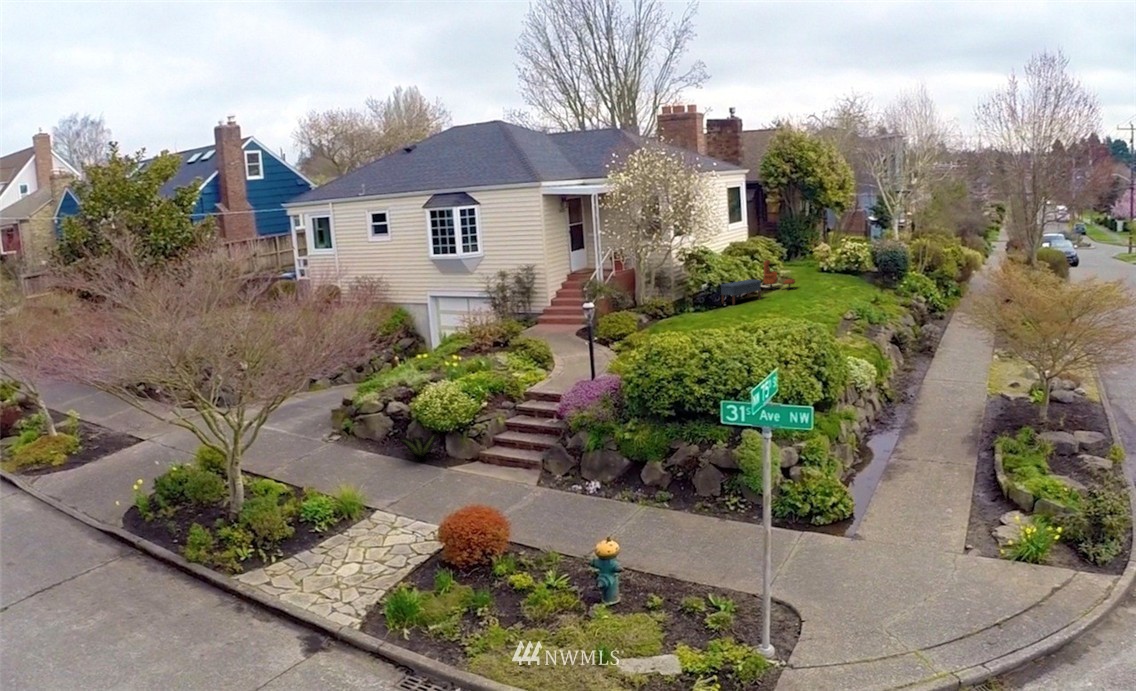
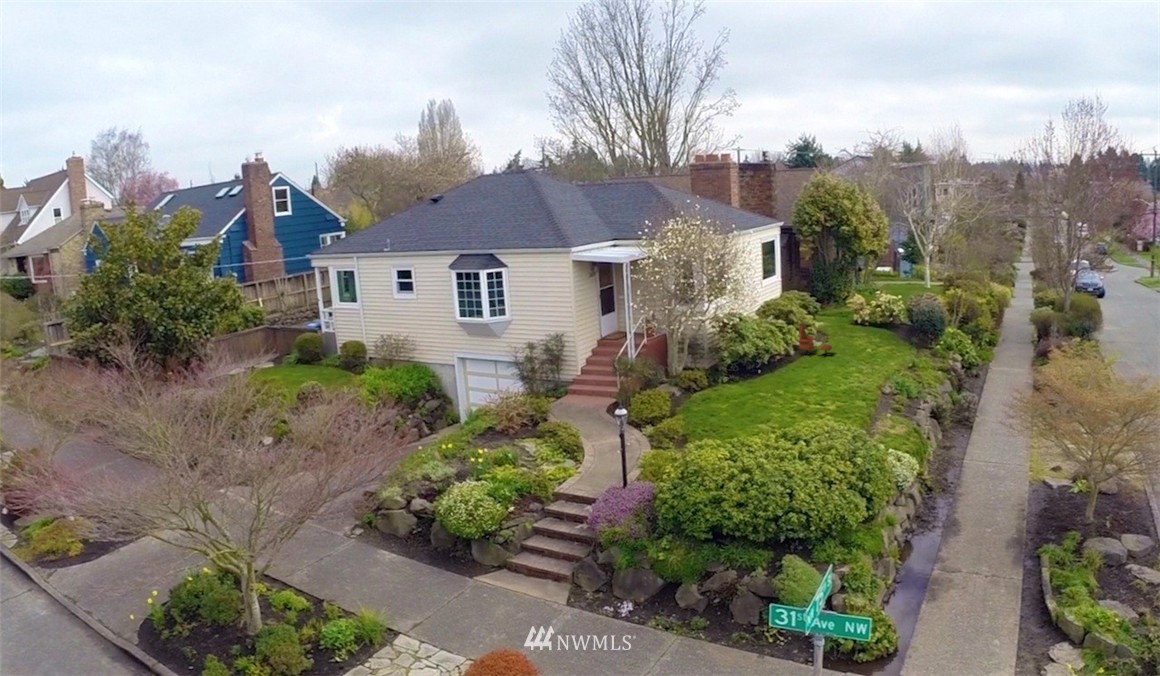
bench: present [721,279,761,305] -> none [755,348,797,376]
potted plant: present [399,434,439,462] -> none [422,538,467,569]

